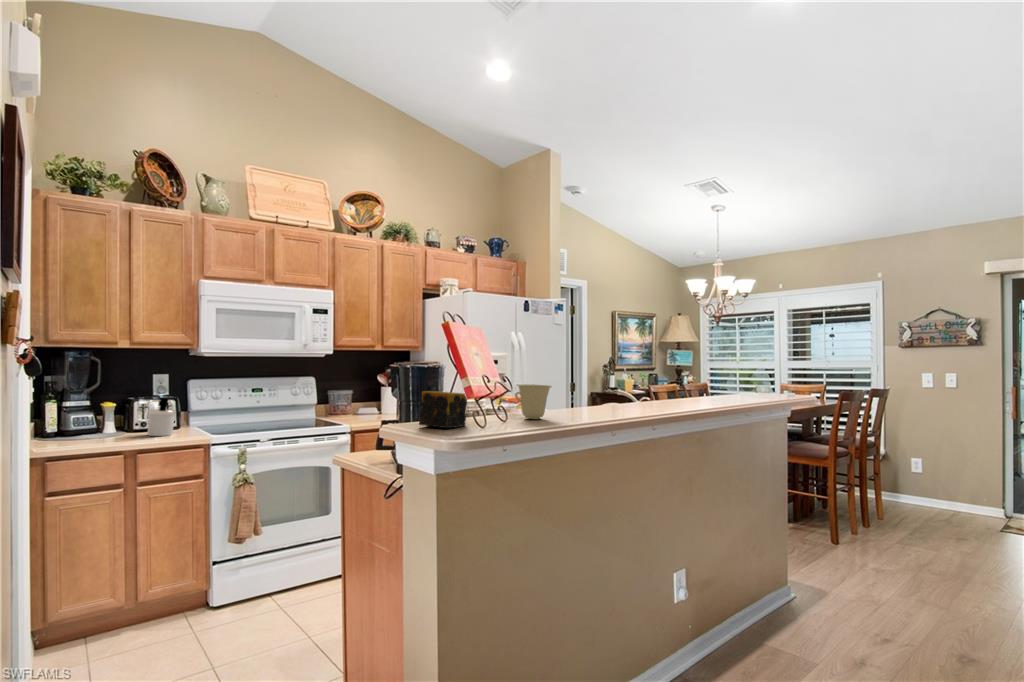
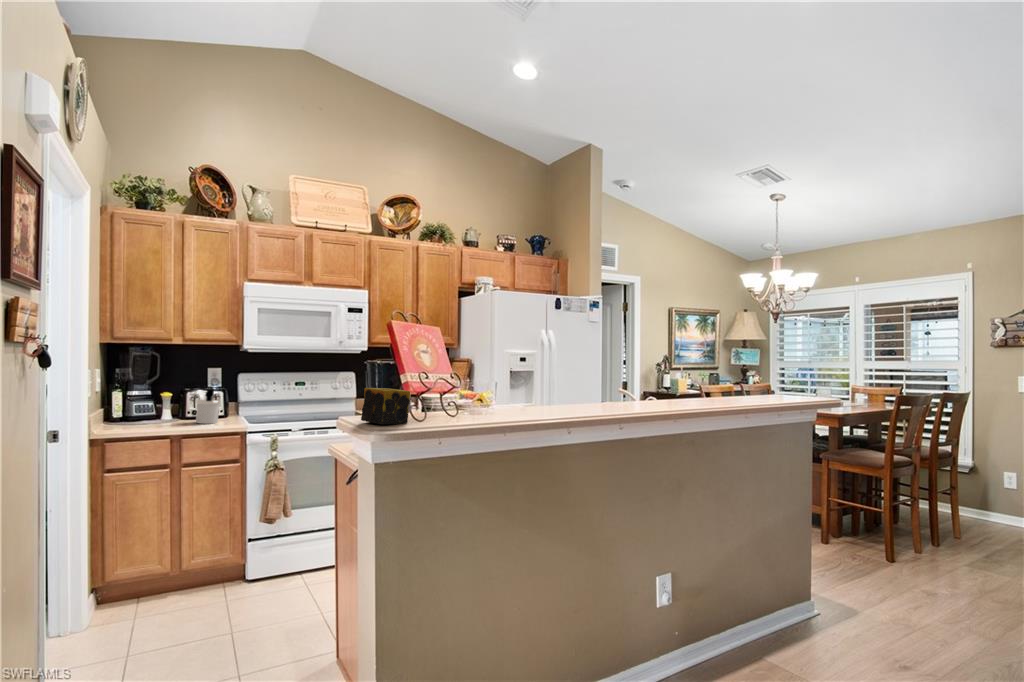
cup: present [515,384,552,419] -> none [469,383,507,418]

